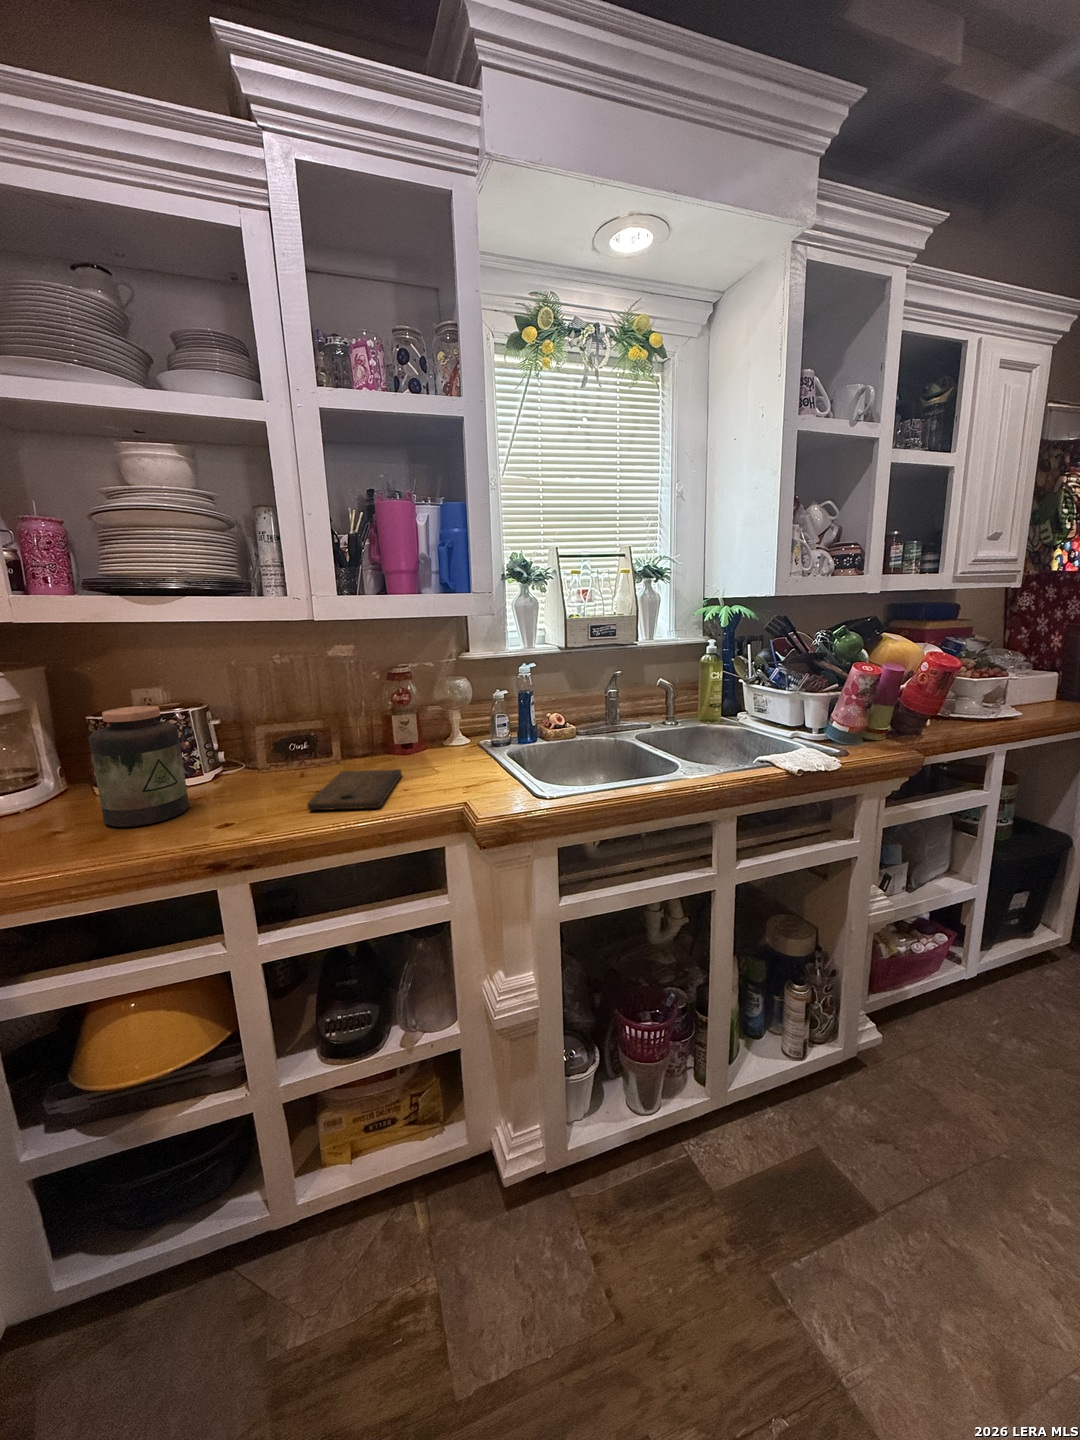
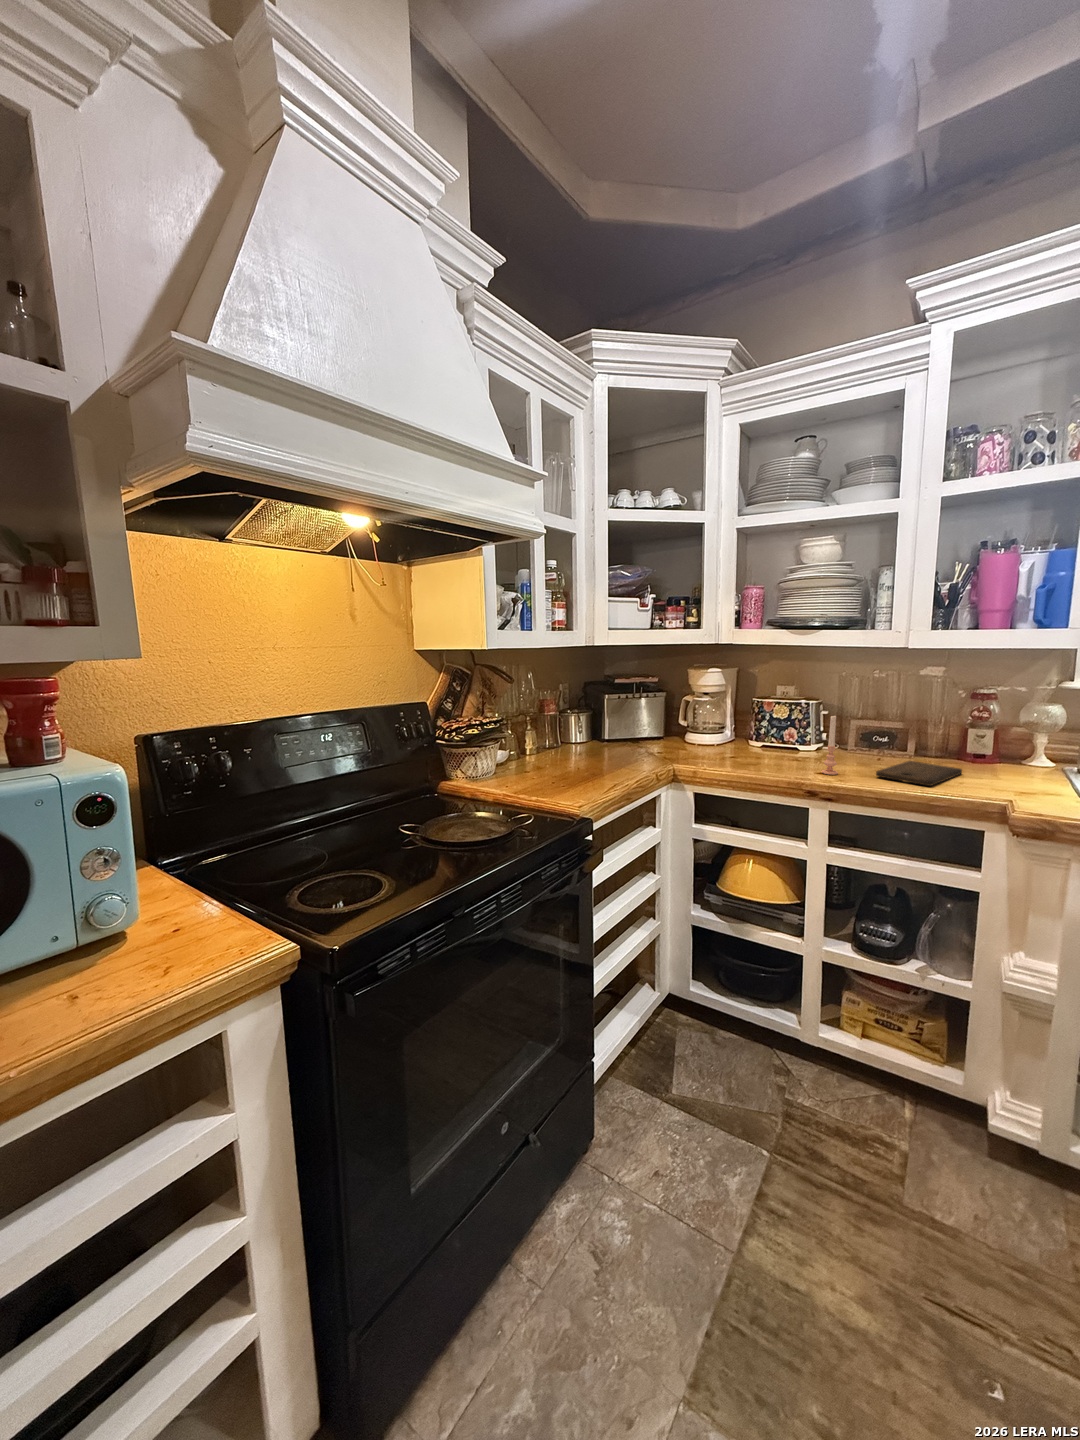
jar: present [89,706,189,827] -> none [756,695,804,763]
candle: none [224,732,253,827] -> present [822,716,838,775]

